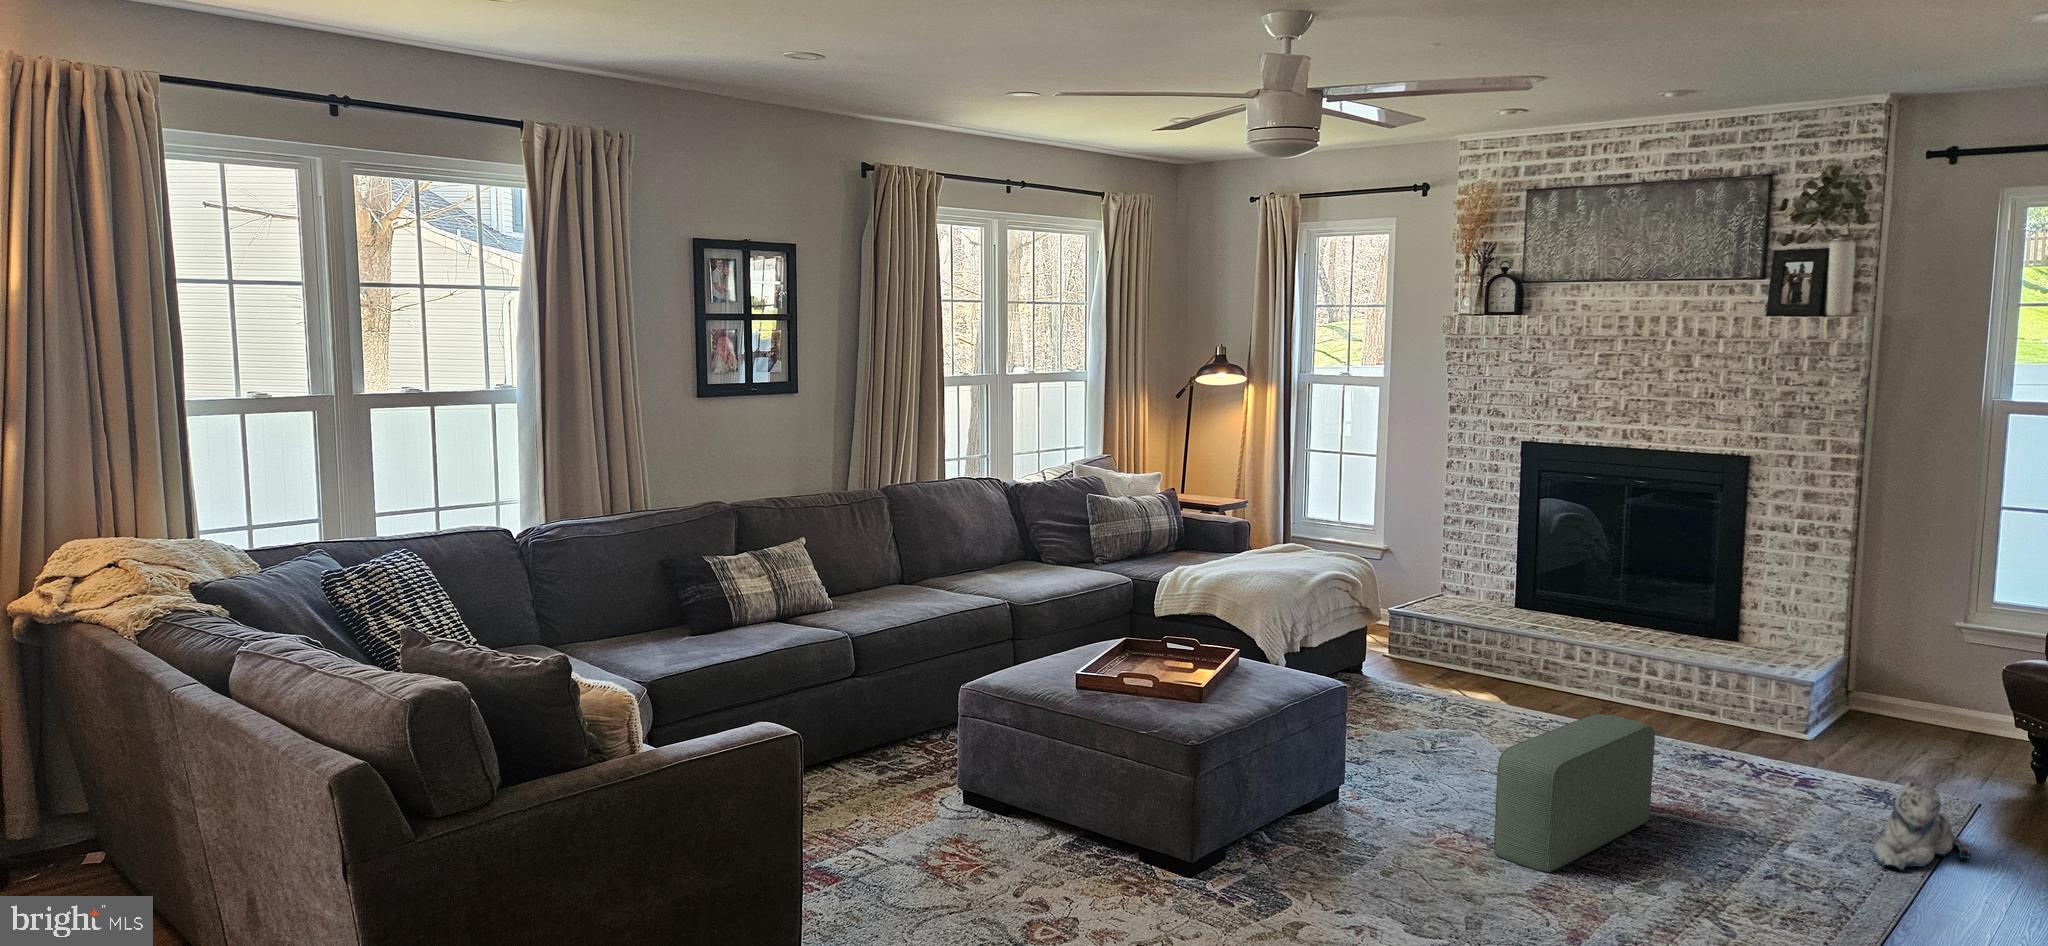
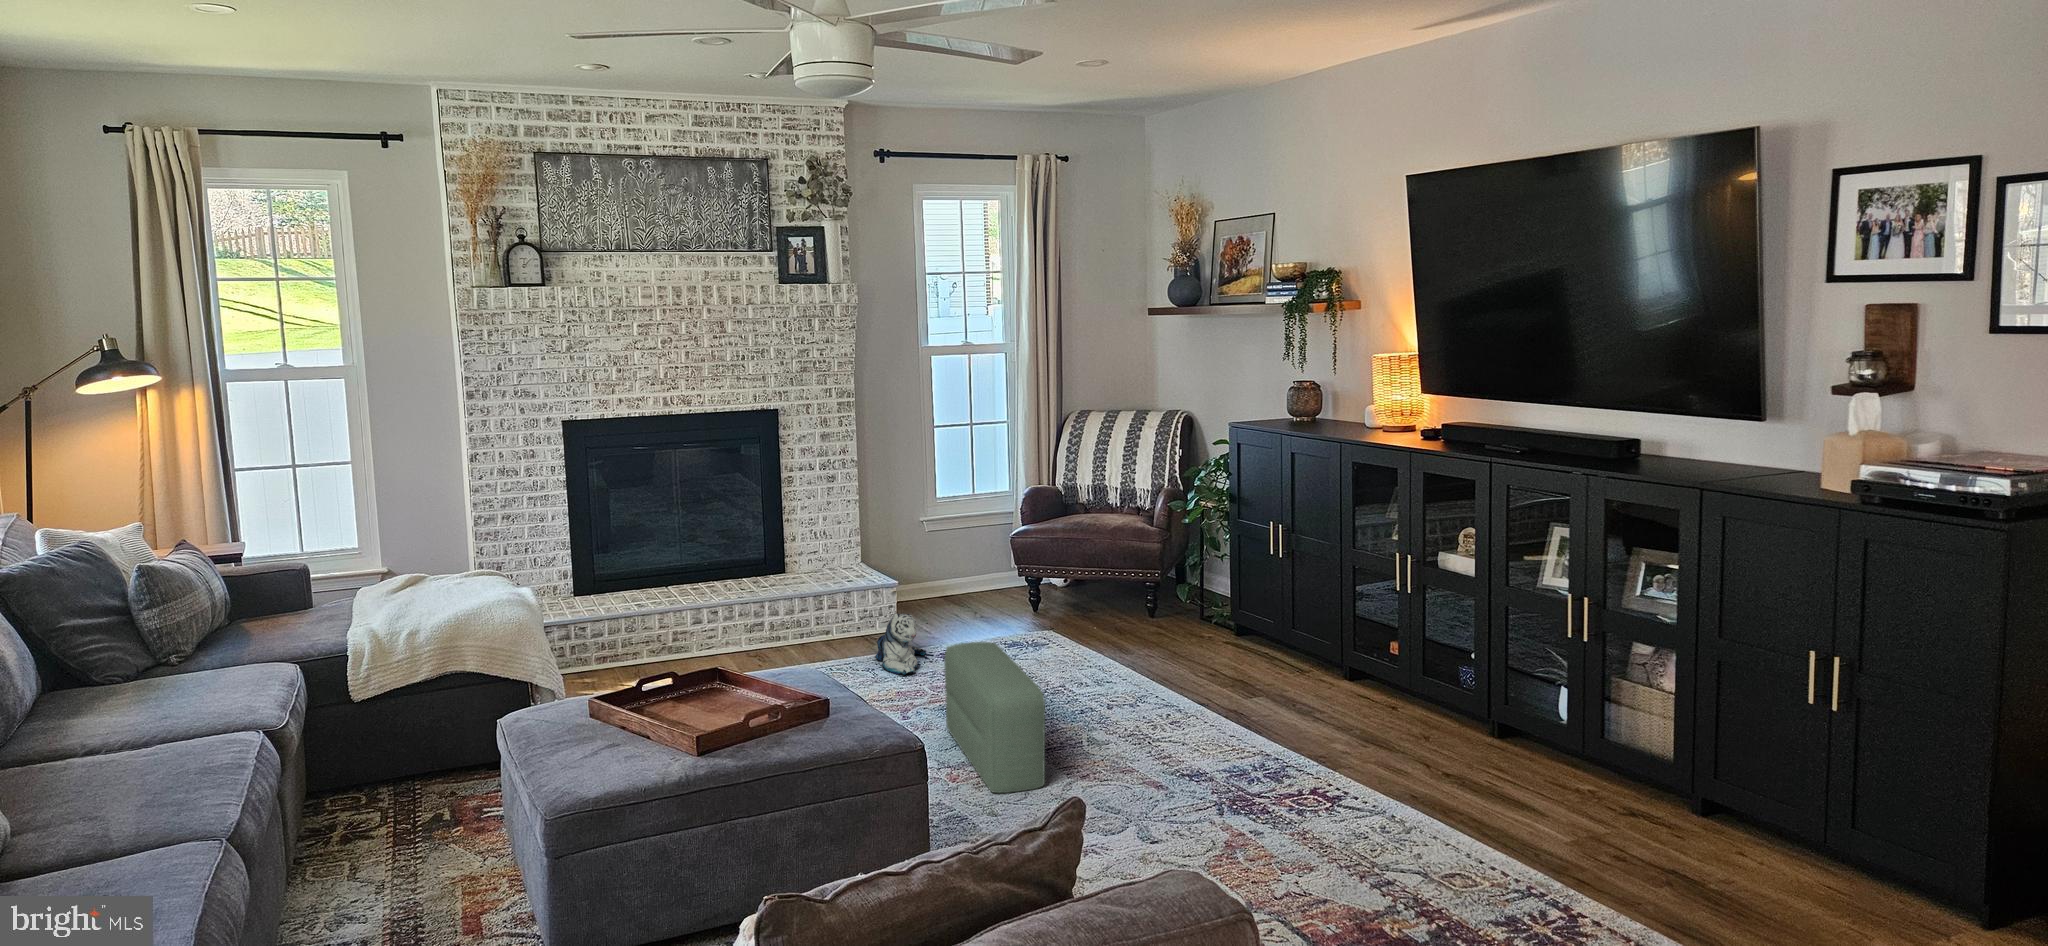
plush toy: present [1872,782,1970,870] -> present [875,614,926,675]

